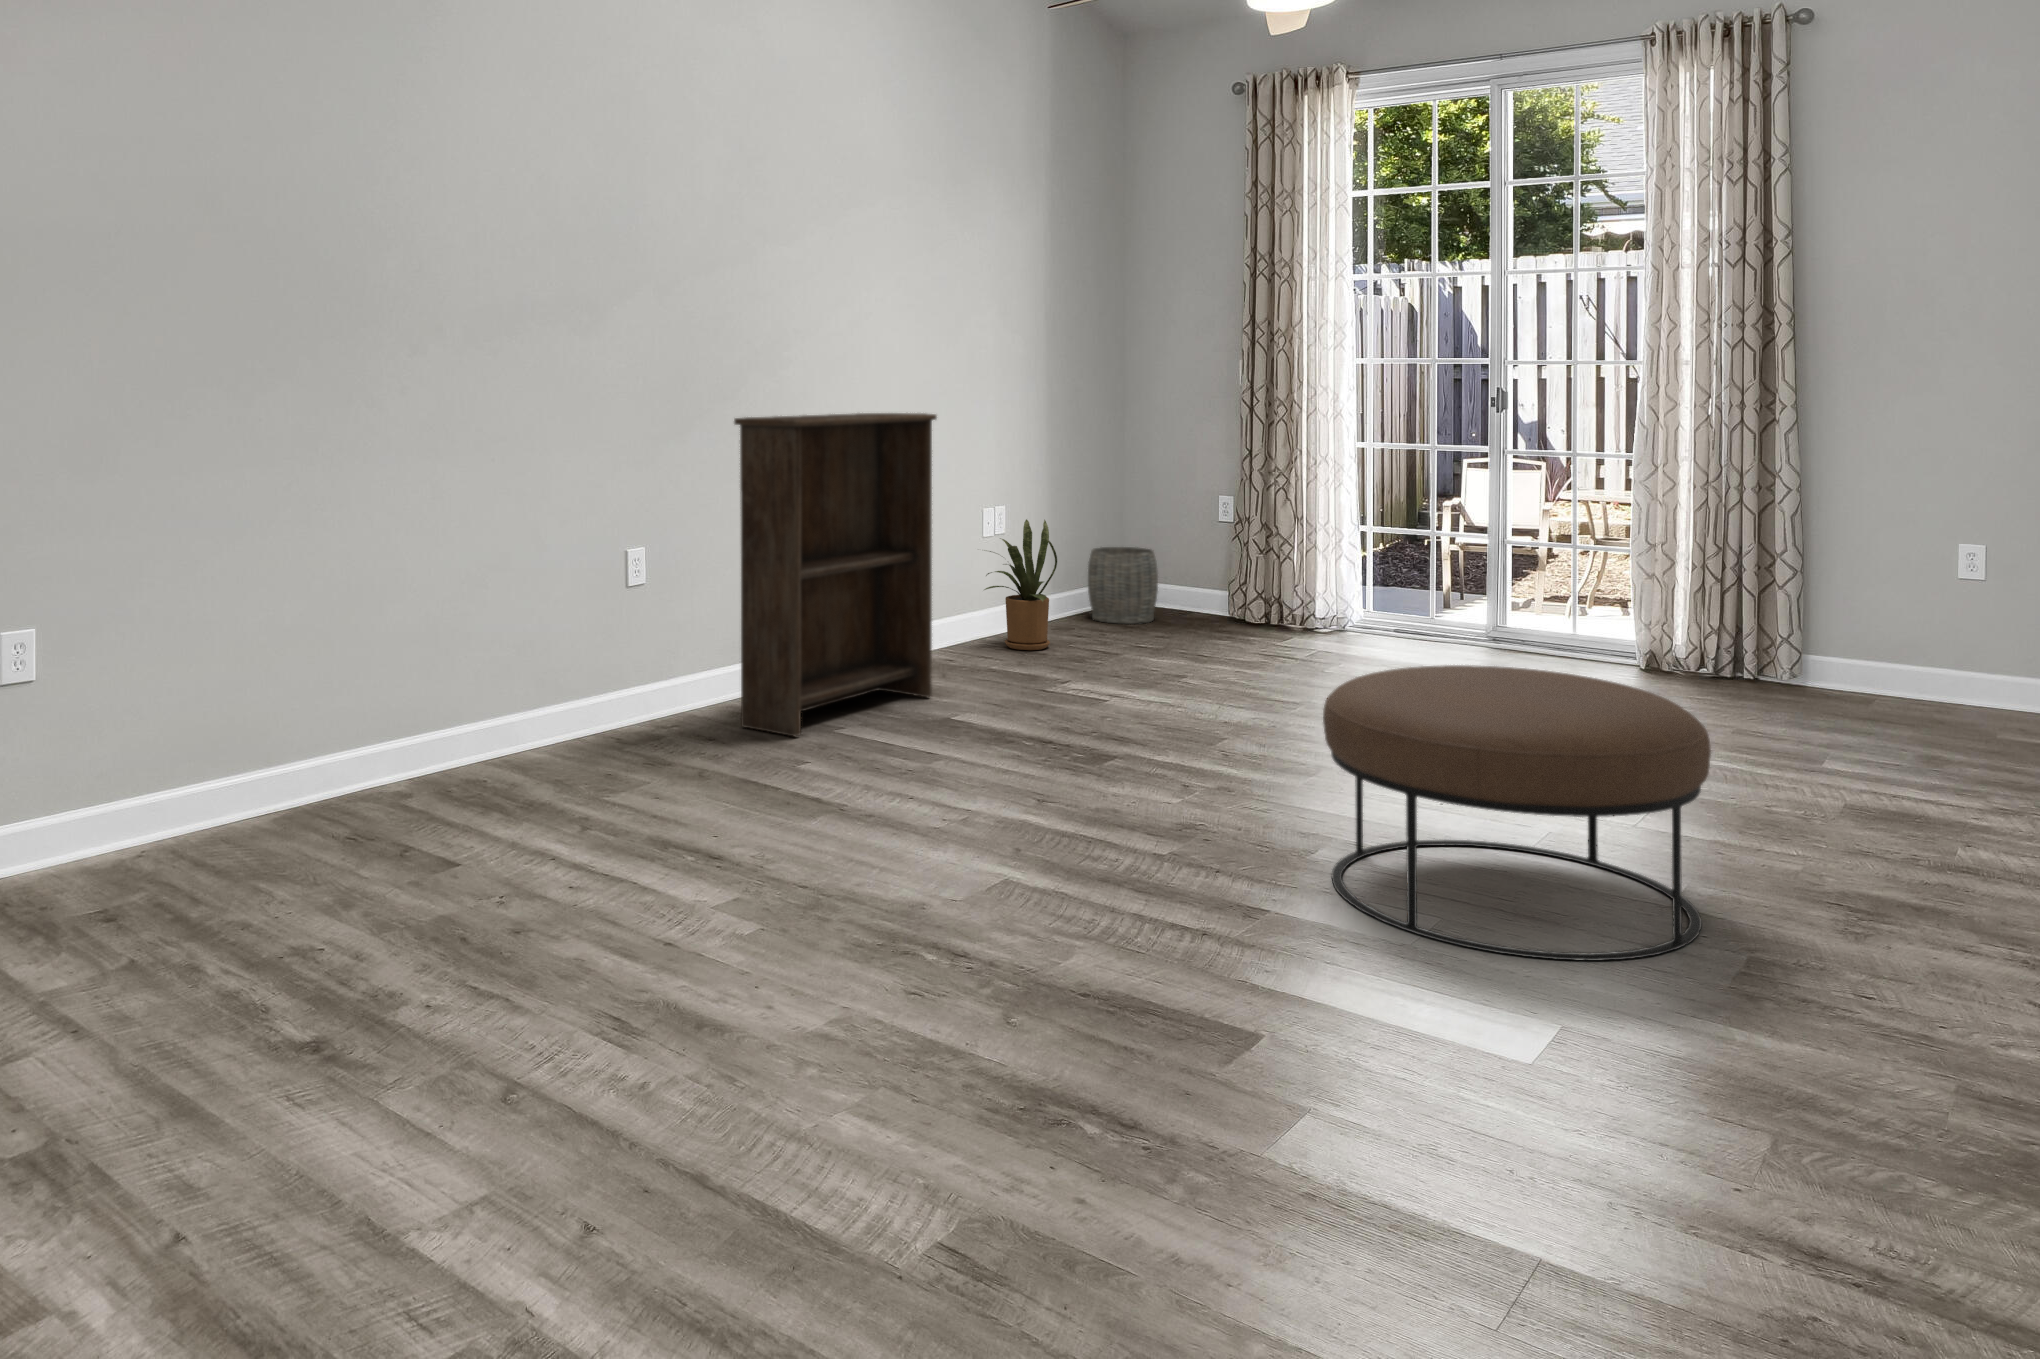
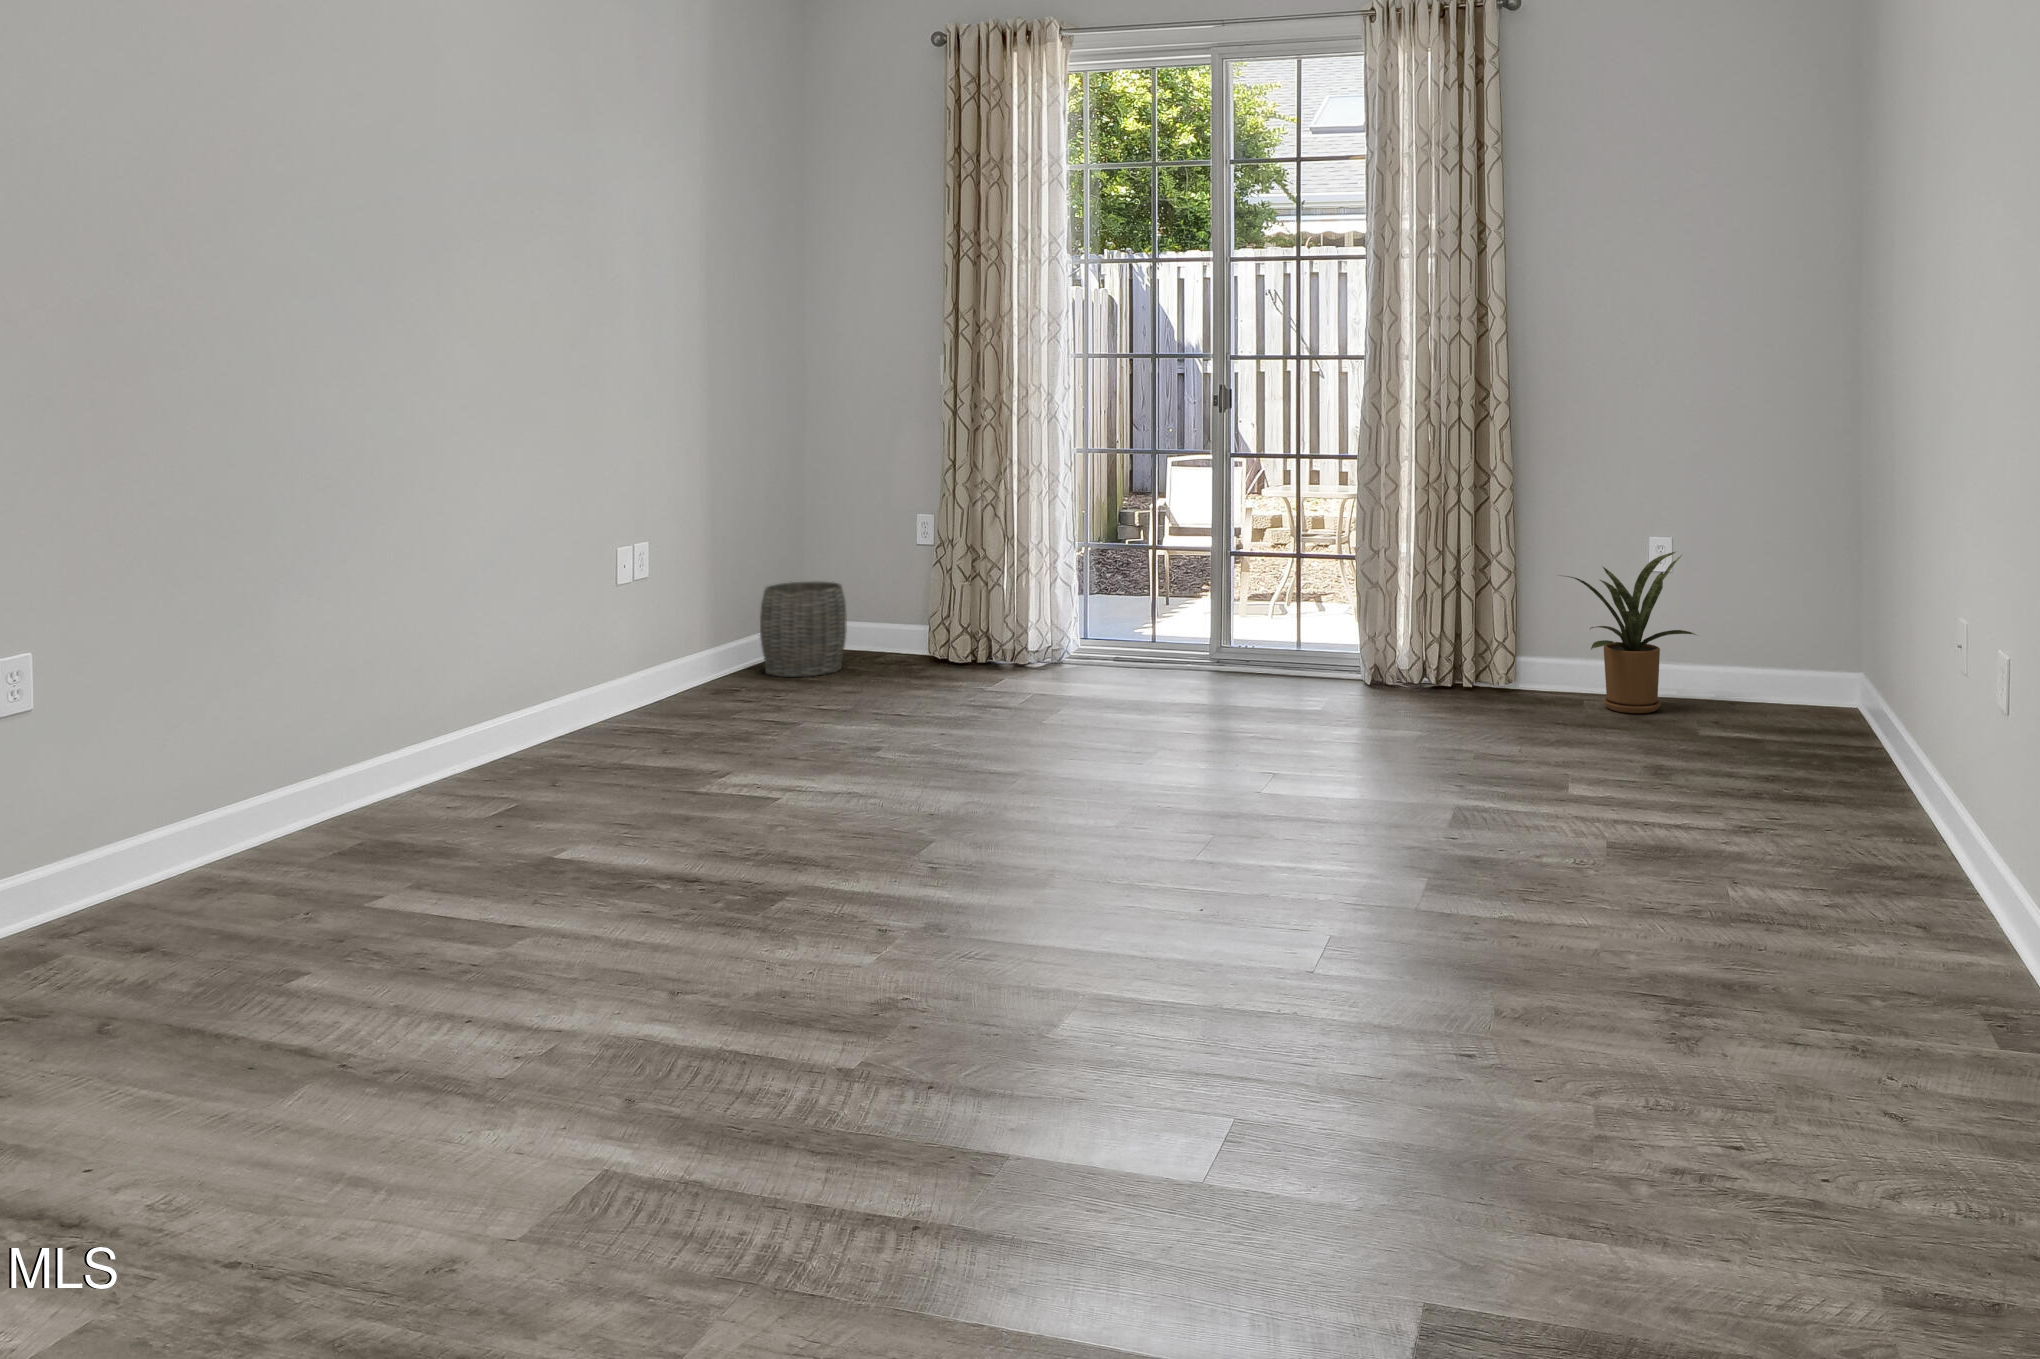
bookshelf: present [734,413,937,737] -> none [188,428,539,925]
house plant: present [984,519,1057,650] -> present [1566,552,1696,713]
ottoman: present [1323,665,1711,961] -> none [1078,744,1548,1172]

